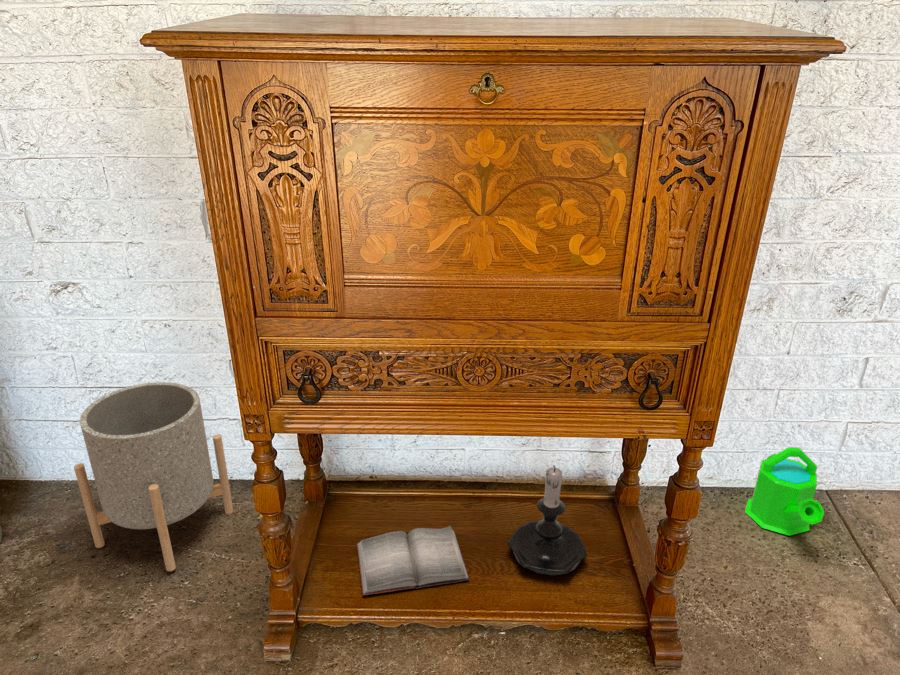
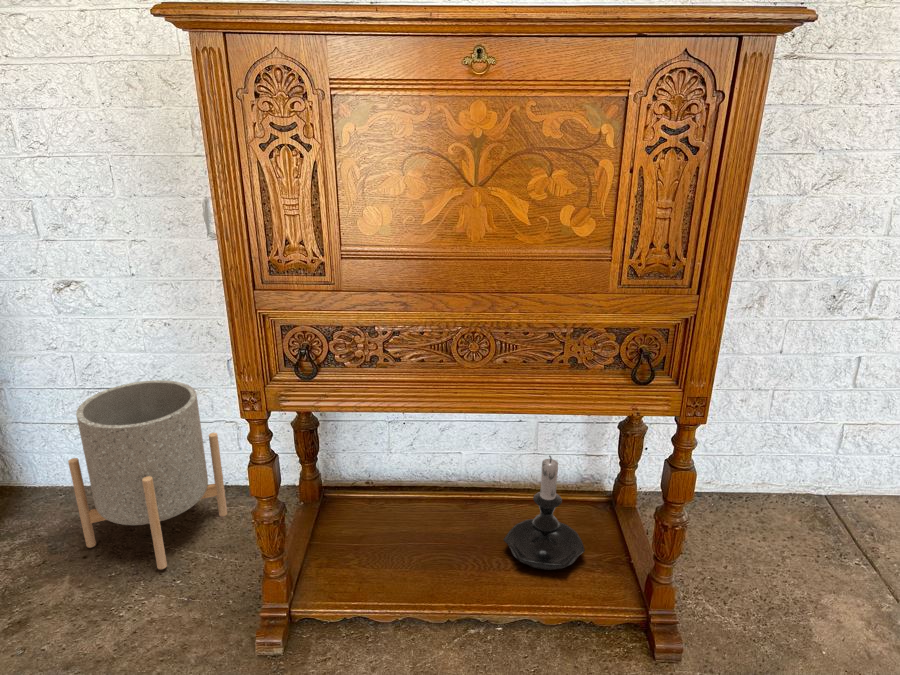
watering can: present [745,447,824,536] -> none [744,446,824,536]
hardback book: present [357,526,469,595] -> none [352,523,466,589]

